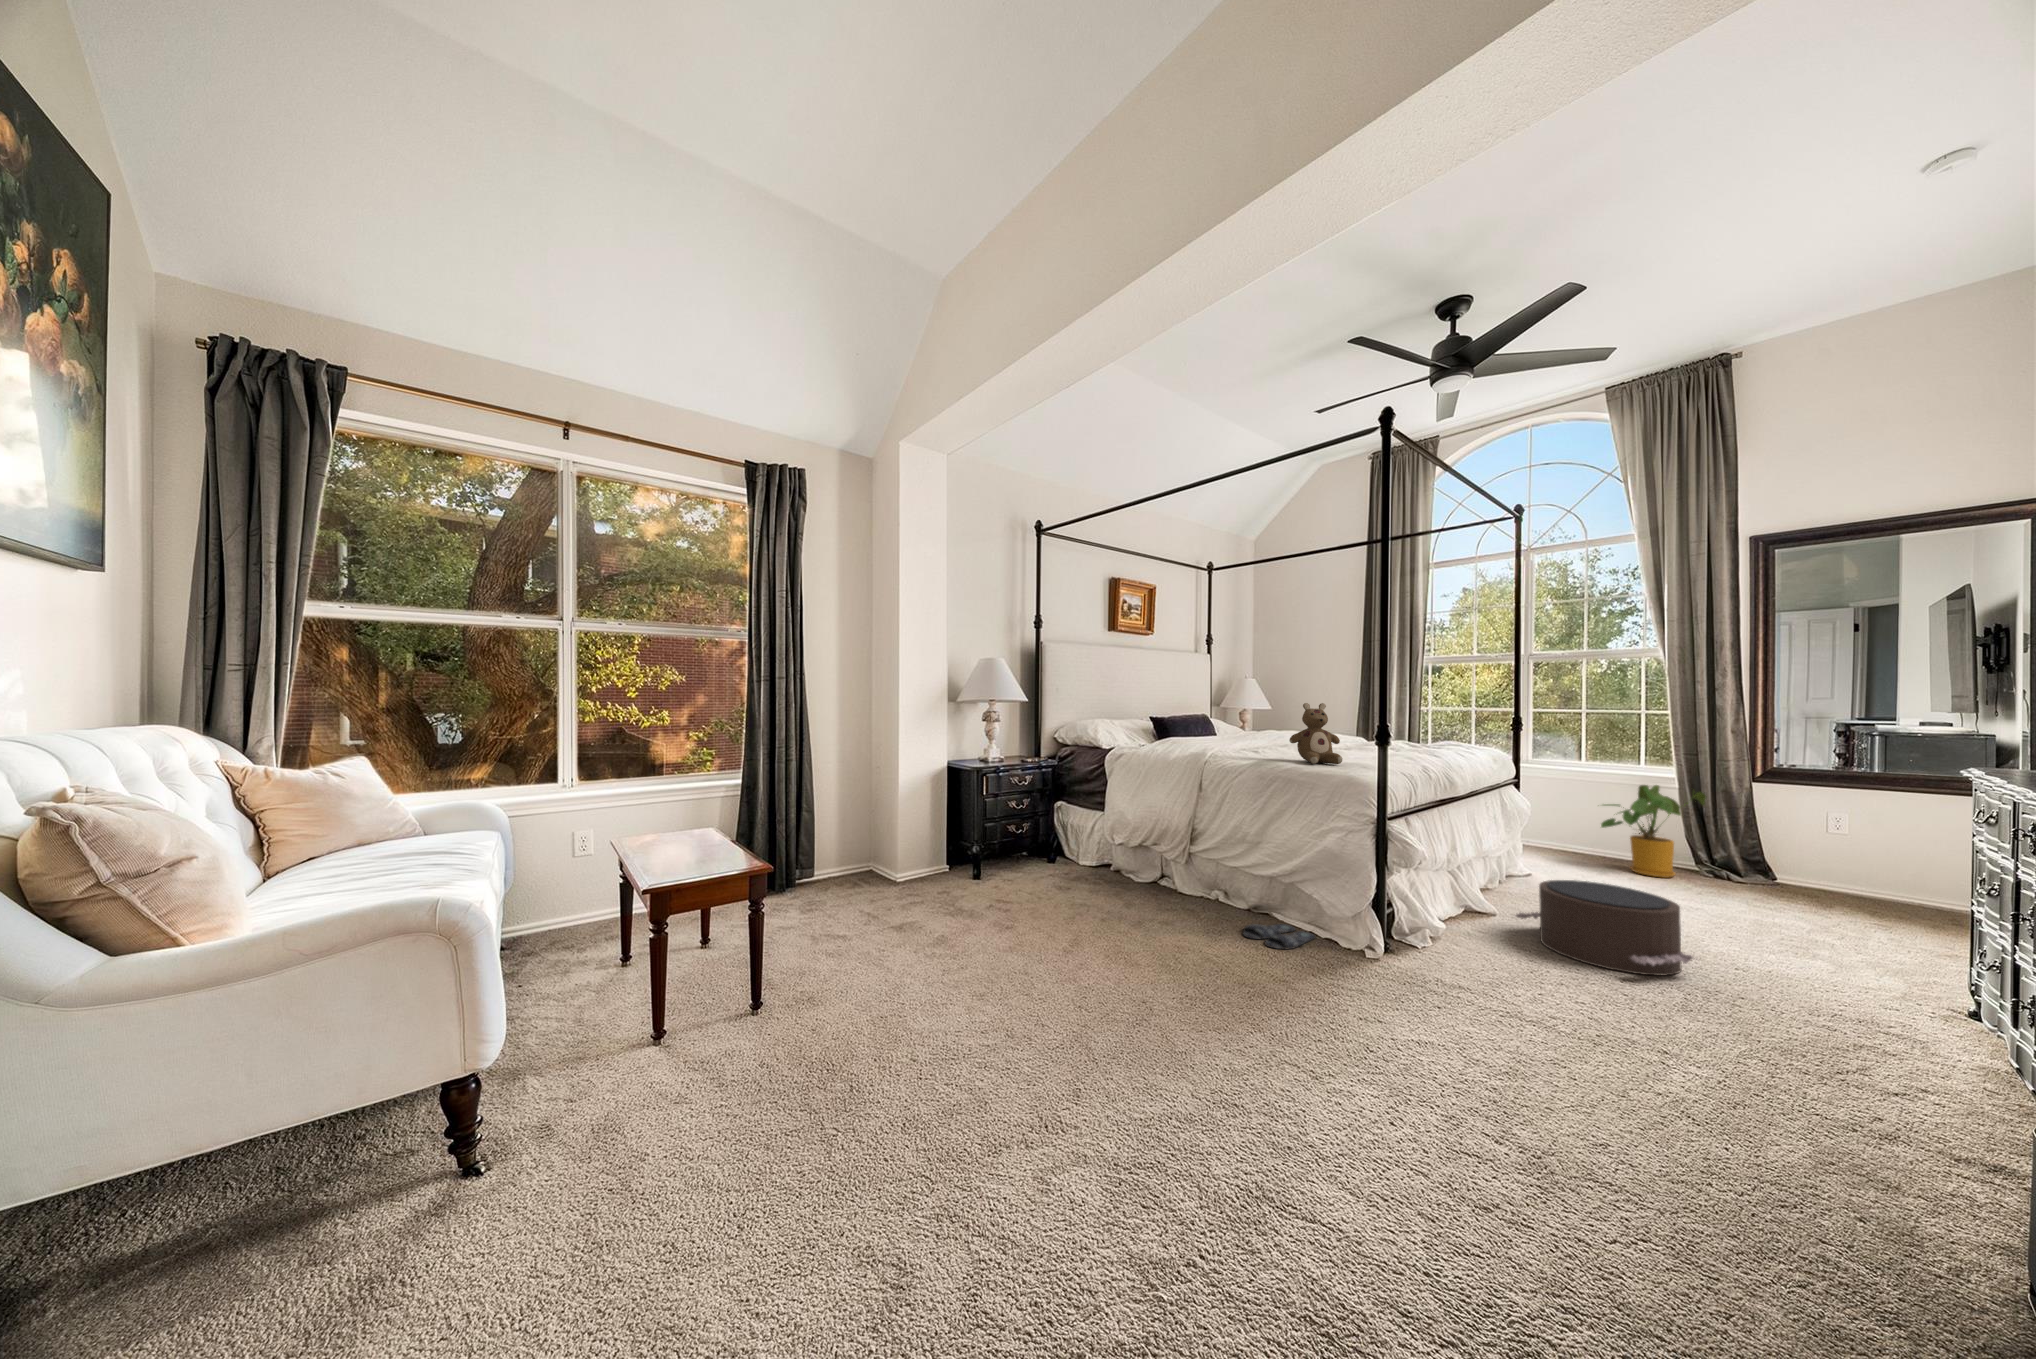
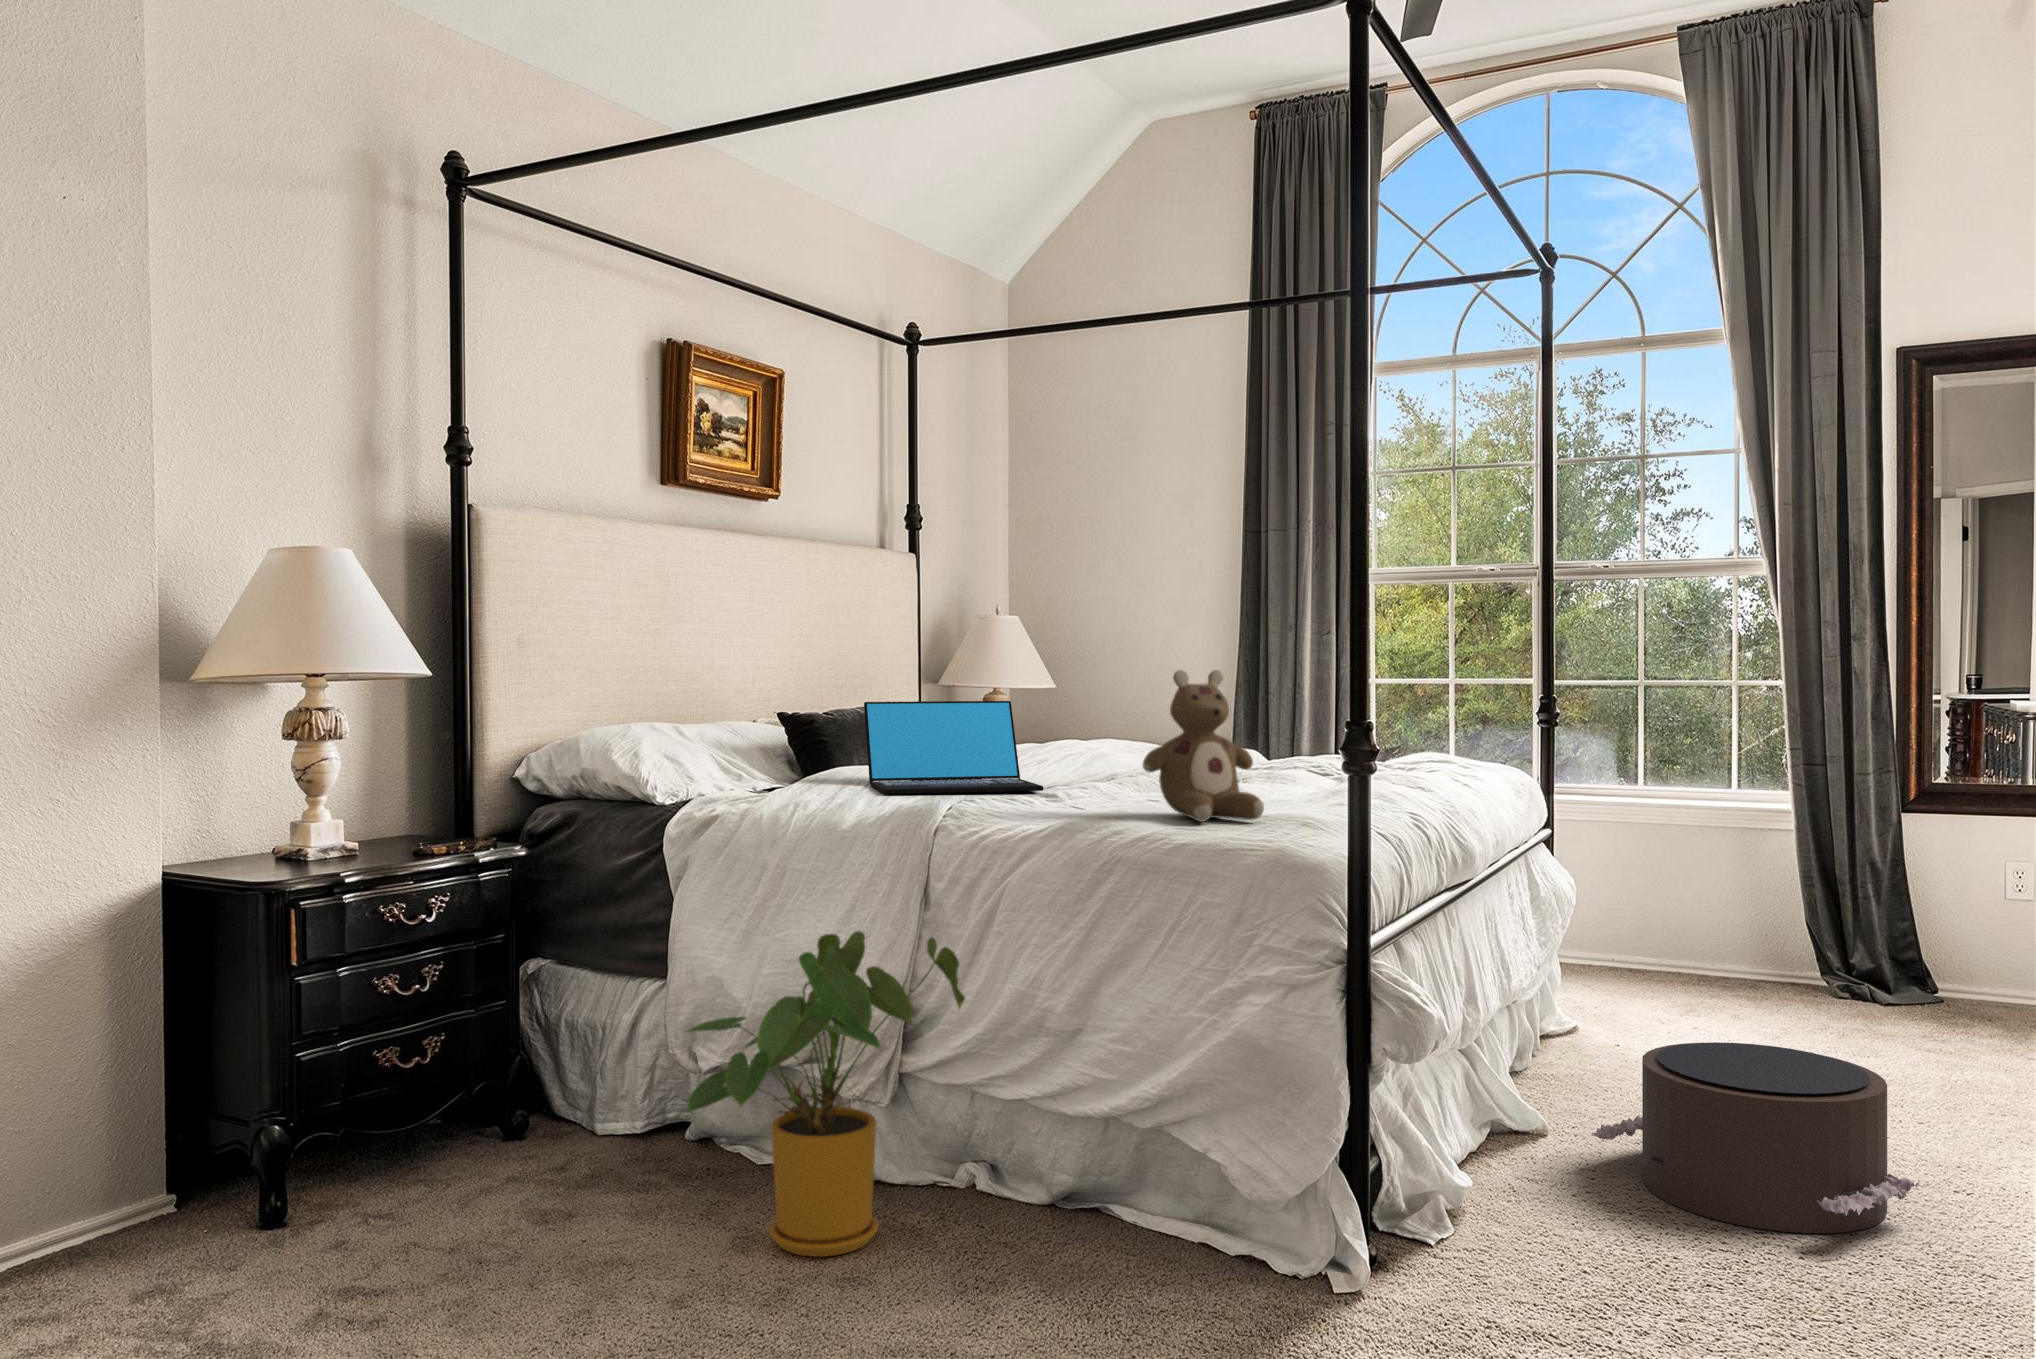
laptop: none [1181,713,1253,749] -> present [864,701,1043,794]
house plant: present [1601,785,1706,878] -> present [686,931,965,1257]
slippers: present [1243,924,1315,949] -> none [1045,1232,1215,1309]

